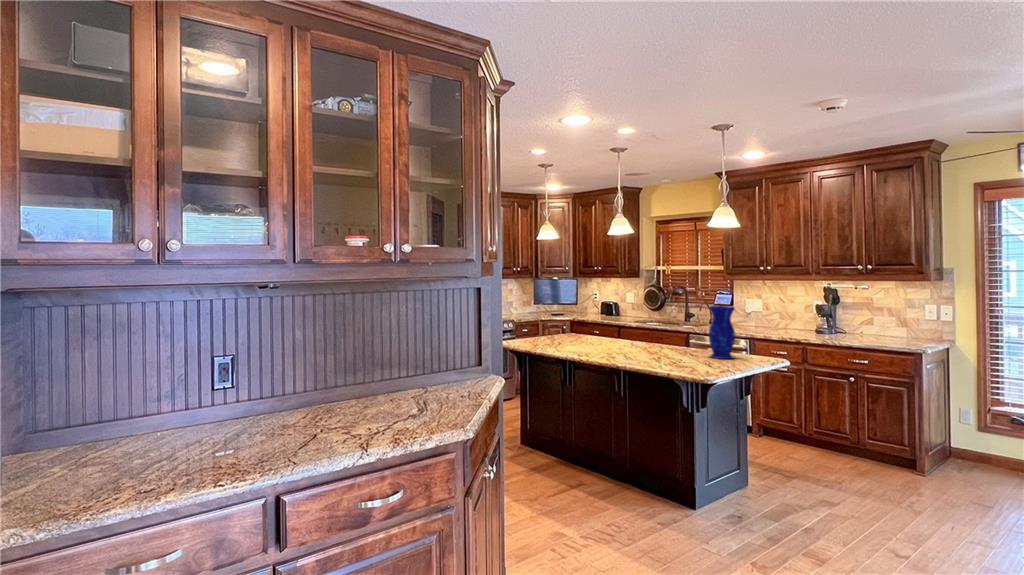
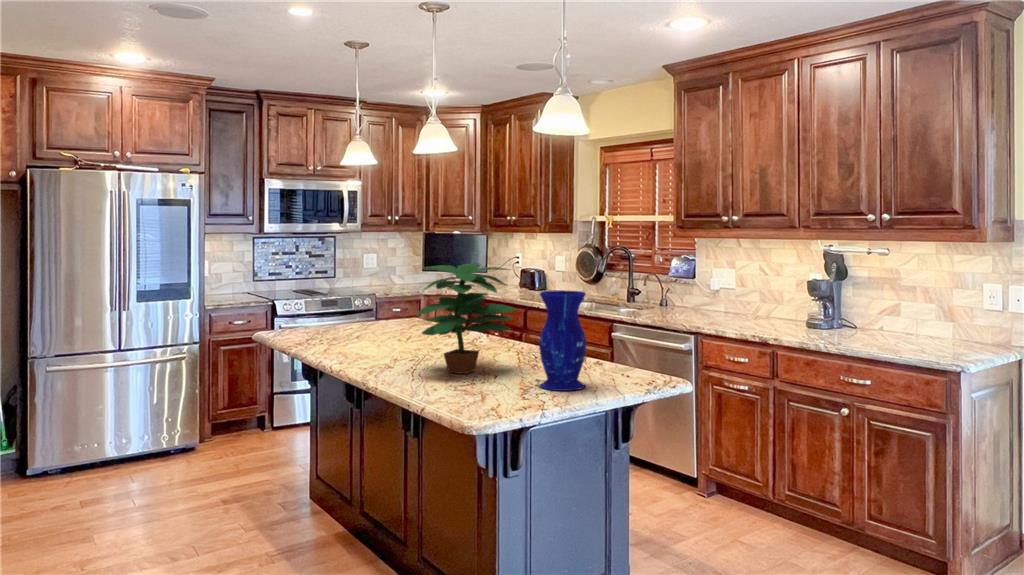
potted plant: none [631,292,684,353] -> present [416,263,517,374]

